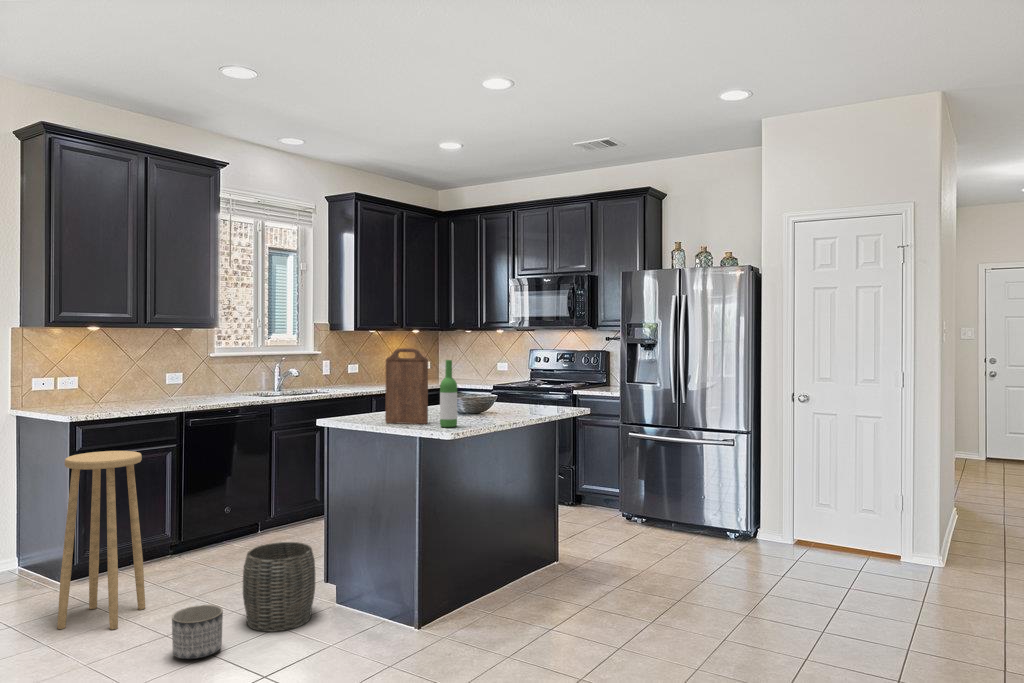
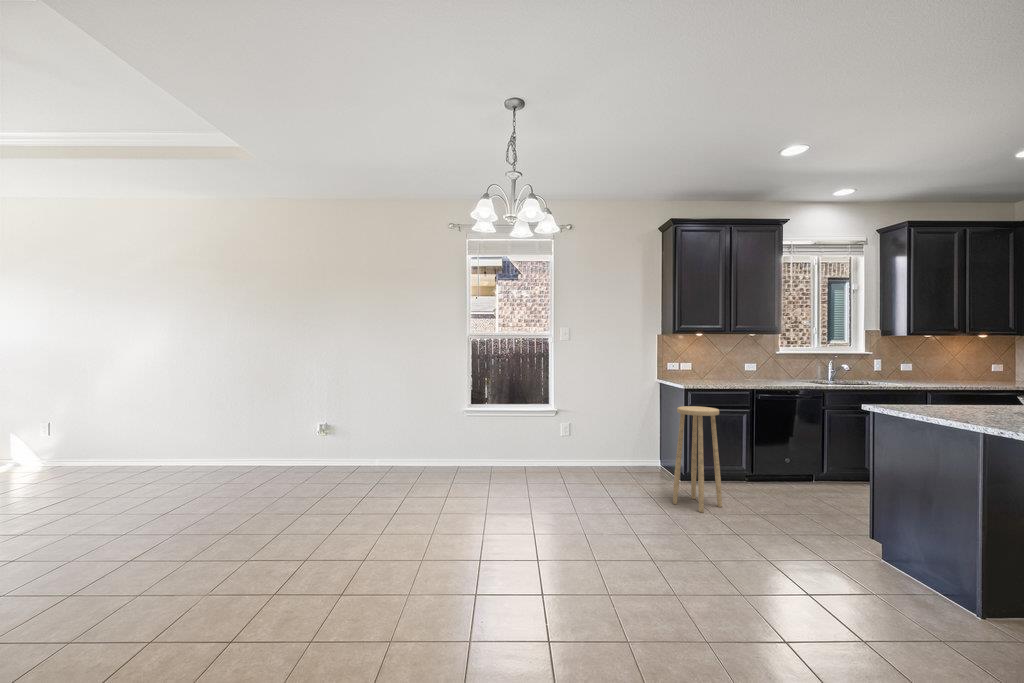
cutting board: present [385,348,428,424] -> none [903,344,948,410]
wine bottle: present [440,360,457,427] -> none [959,354,979,414]
woven basket: present [243,542,315,632] -> none [781,484,839,548]
planter: present [172,605,223,659] -> none [729,509,763,544]

